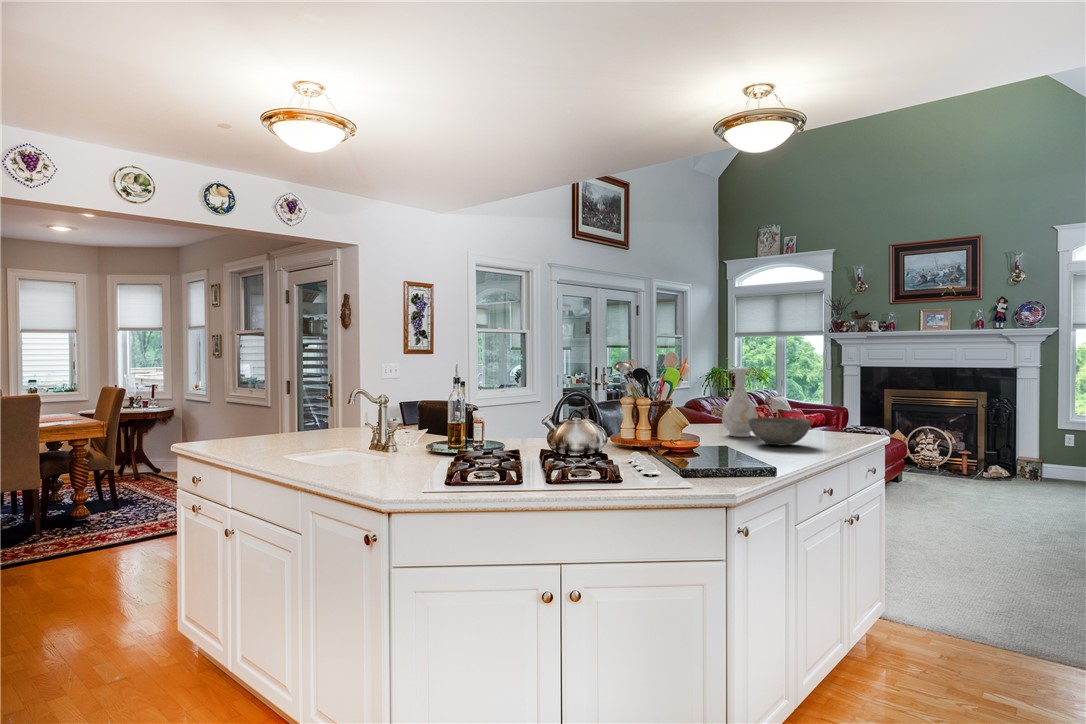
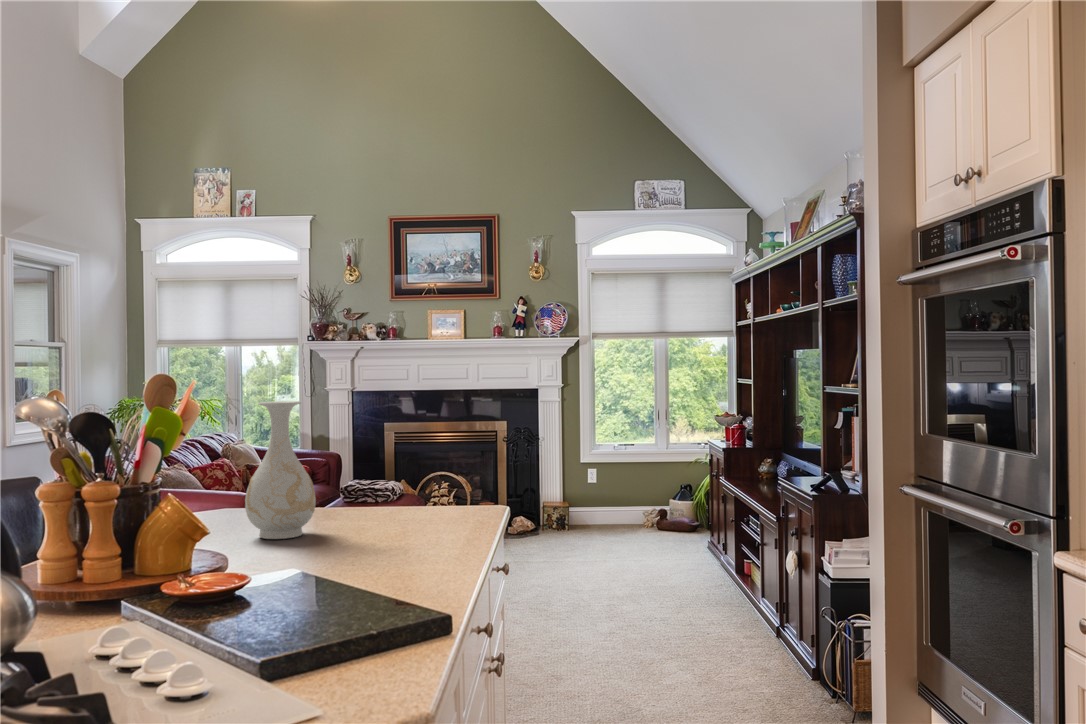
bowl: present [748,418,810,446] -> none [318,494,433,551]

